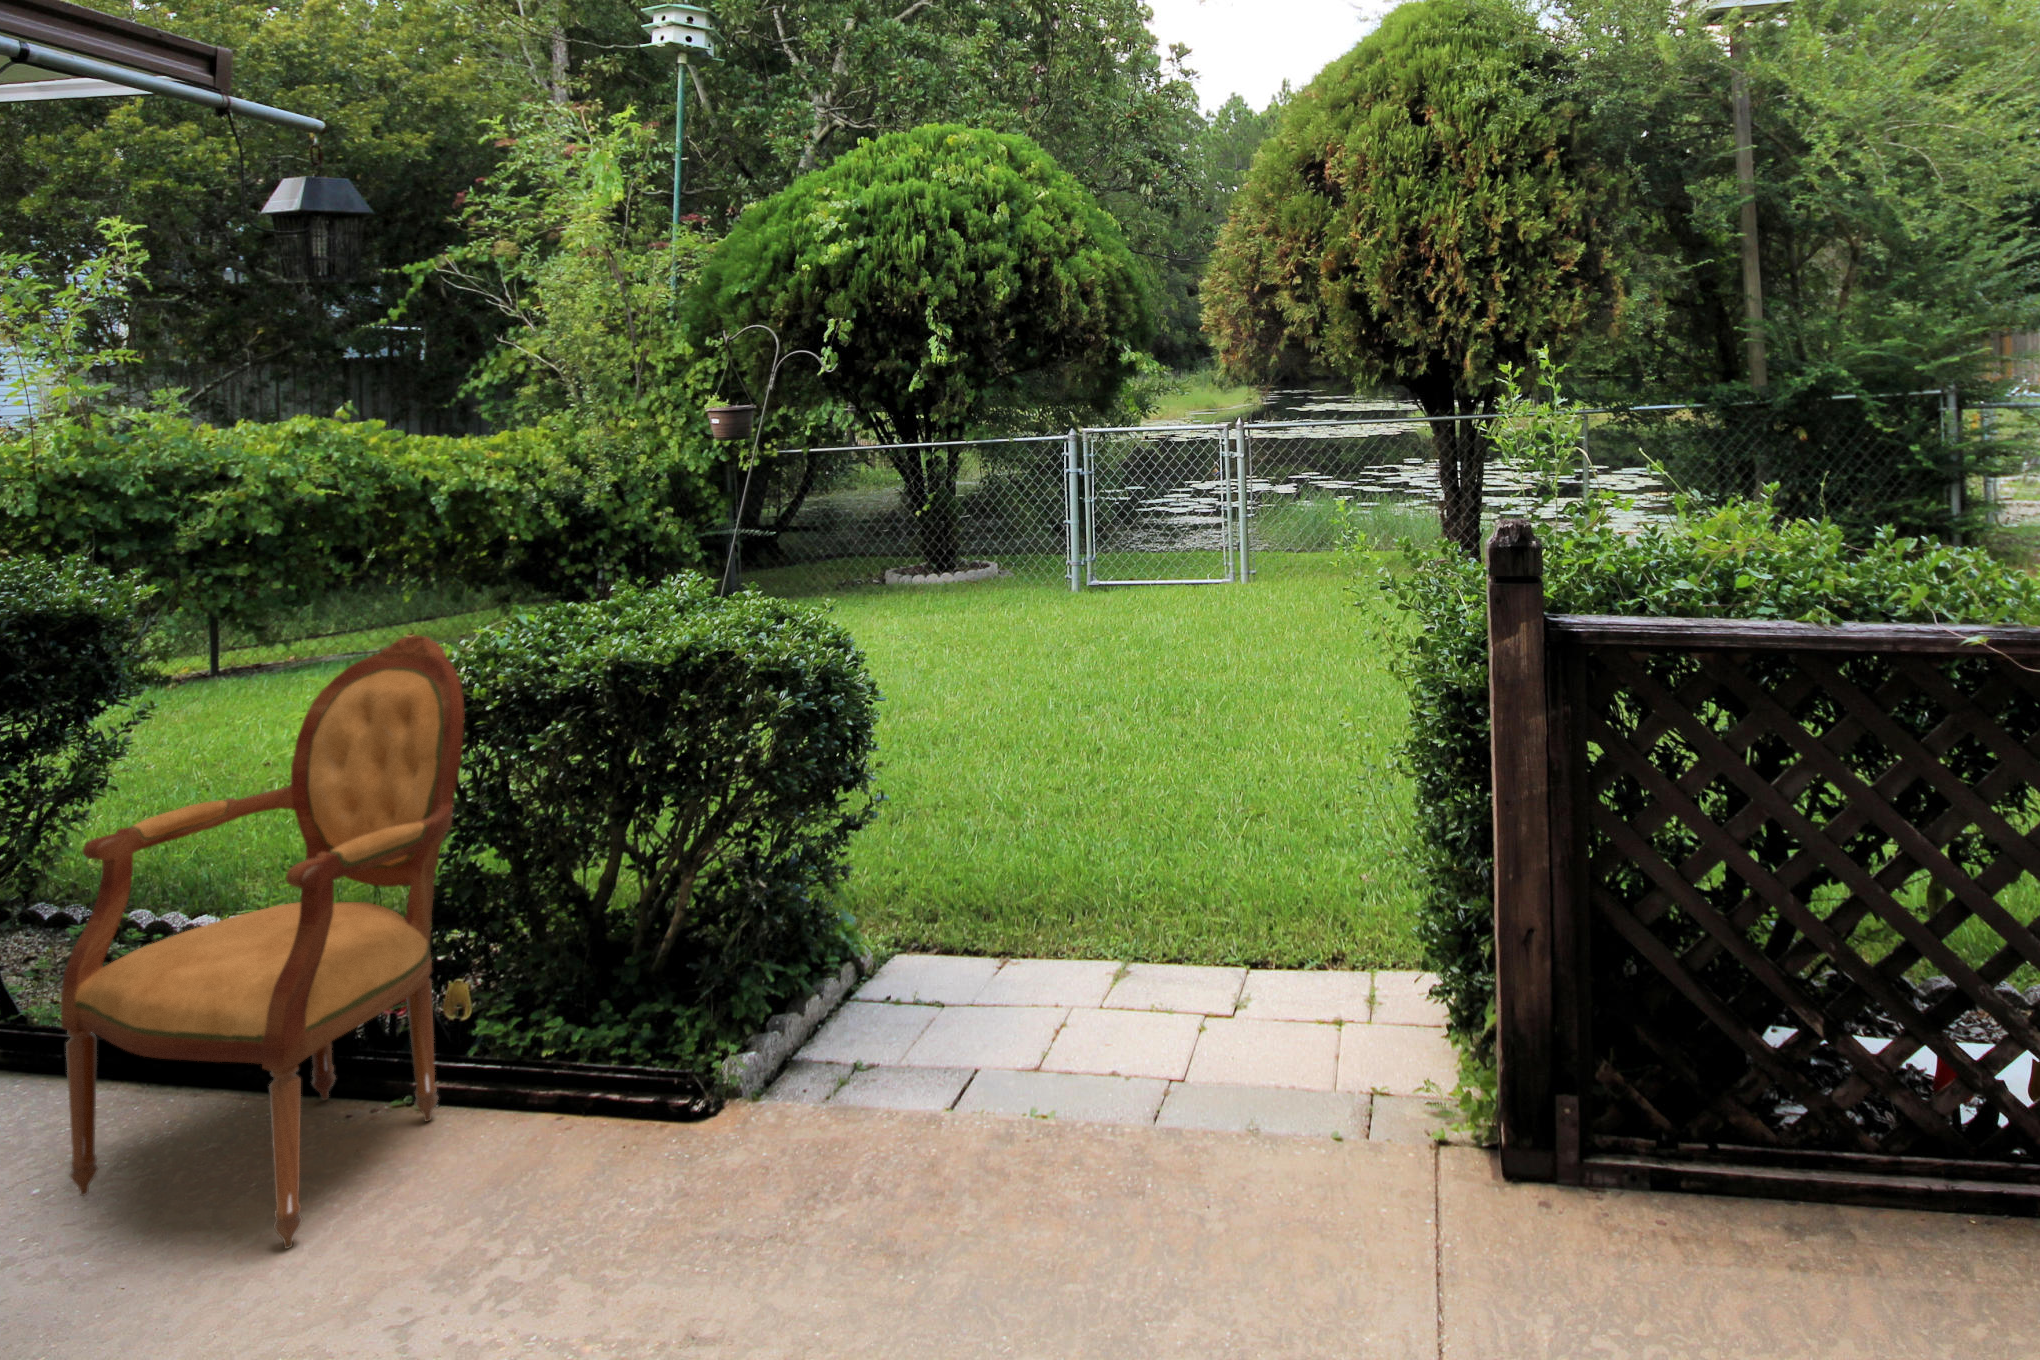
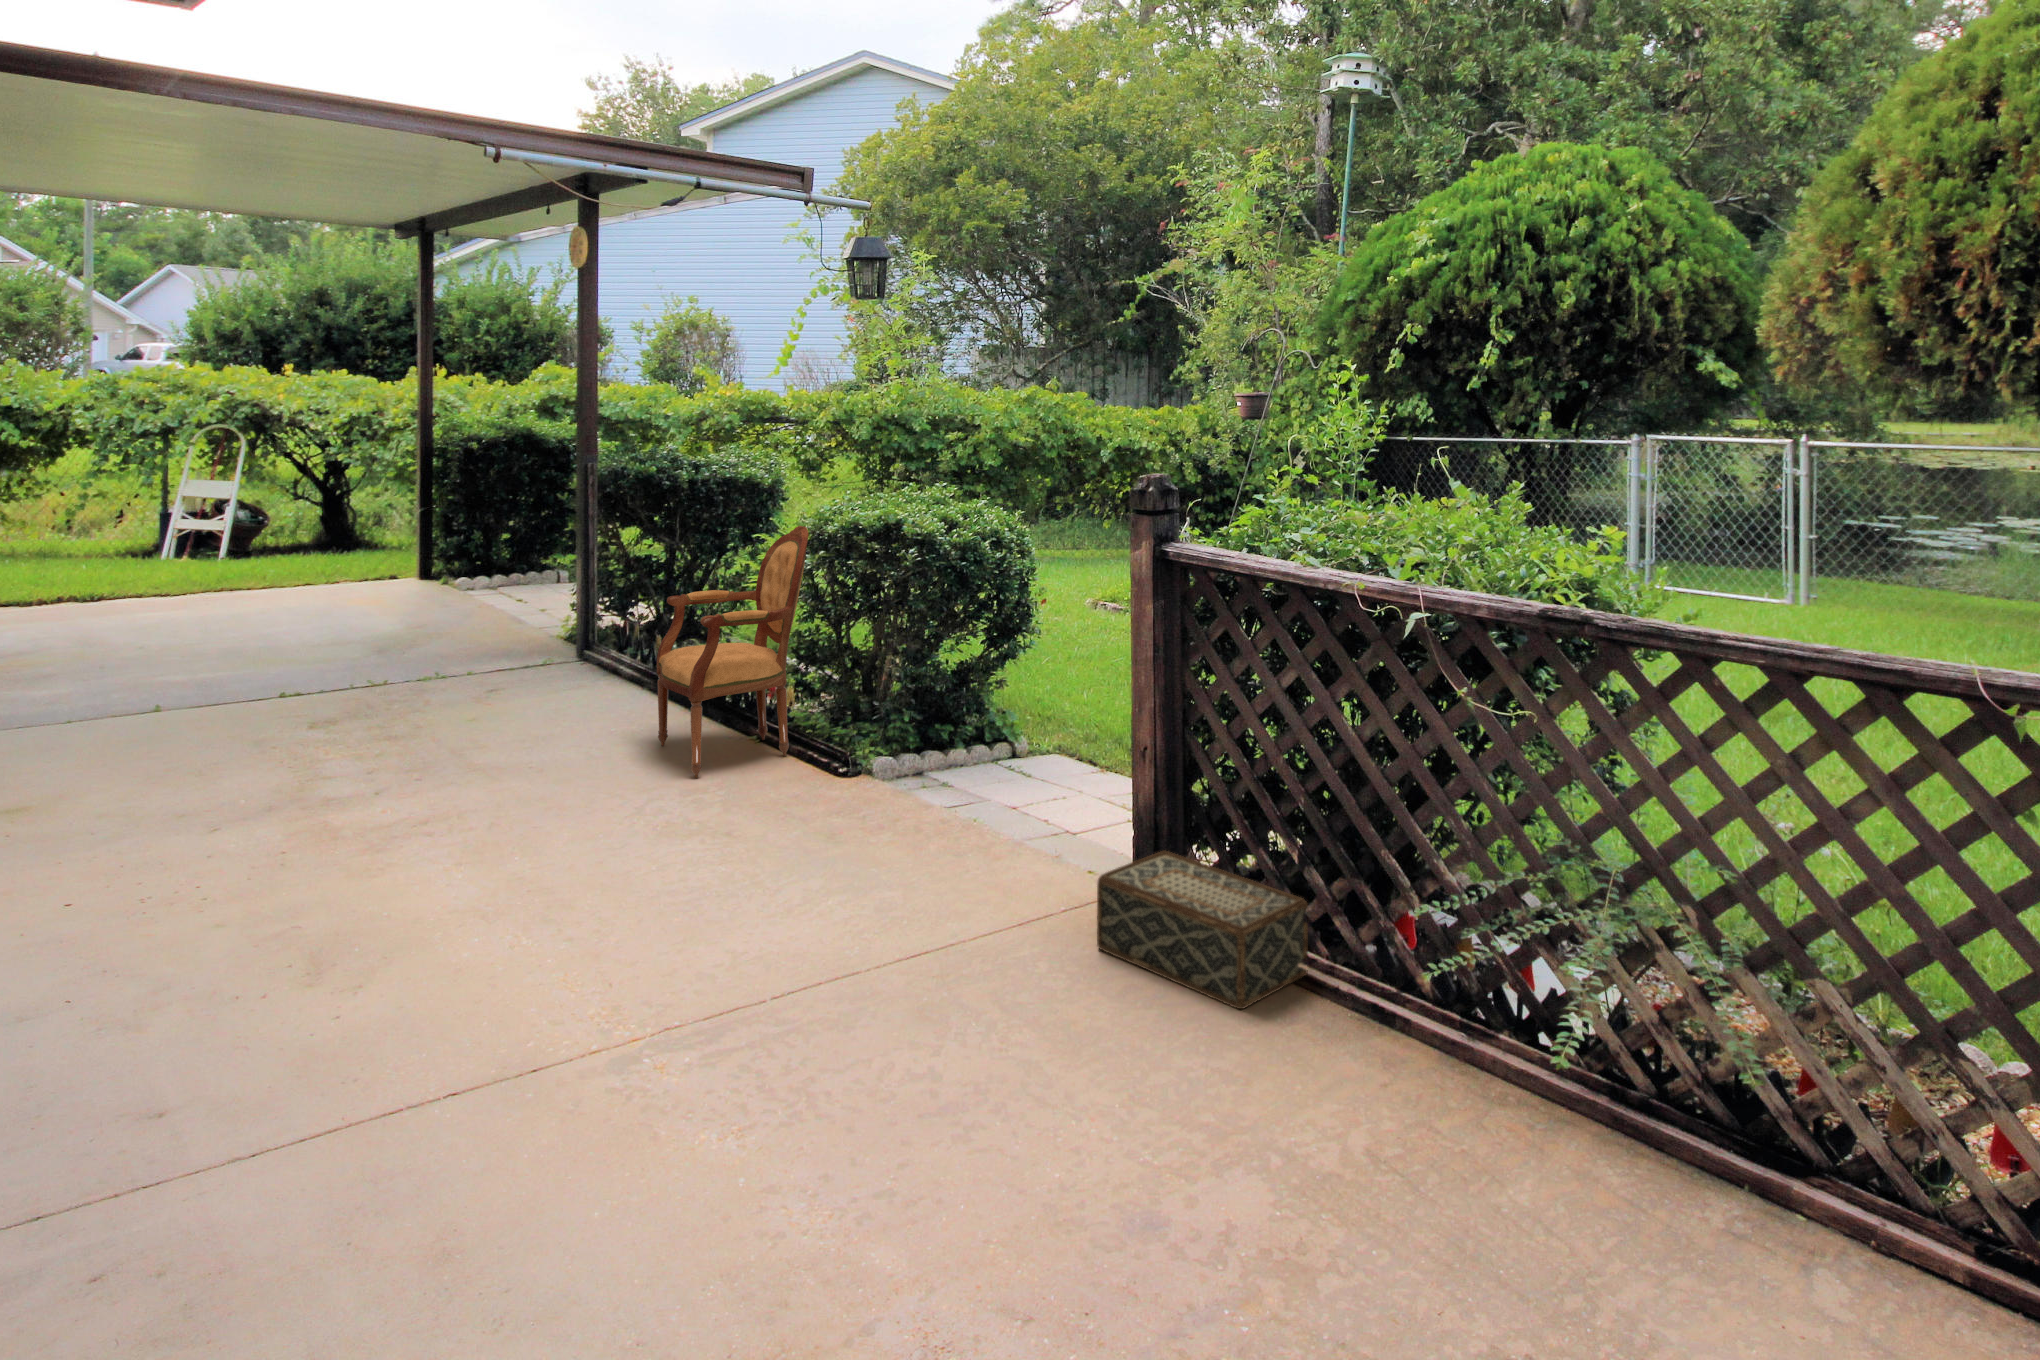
woven basket: none [1579,1072,1975,1311] -> present [1097,851,1308,1009]

